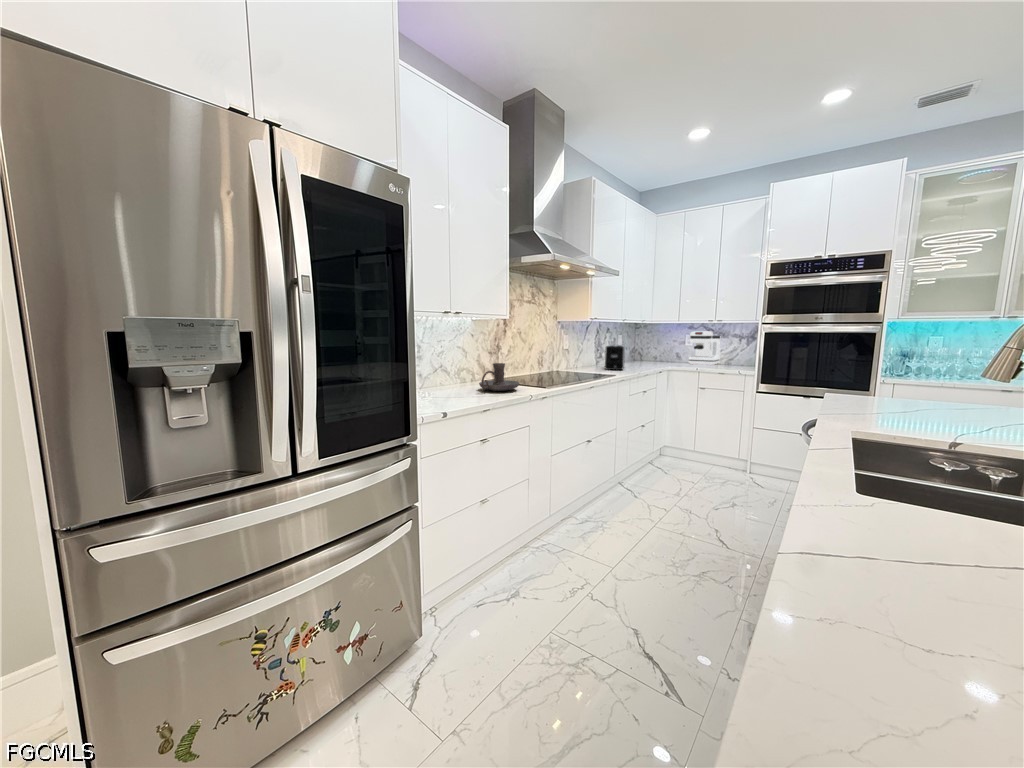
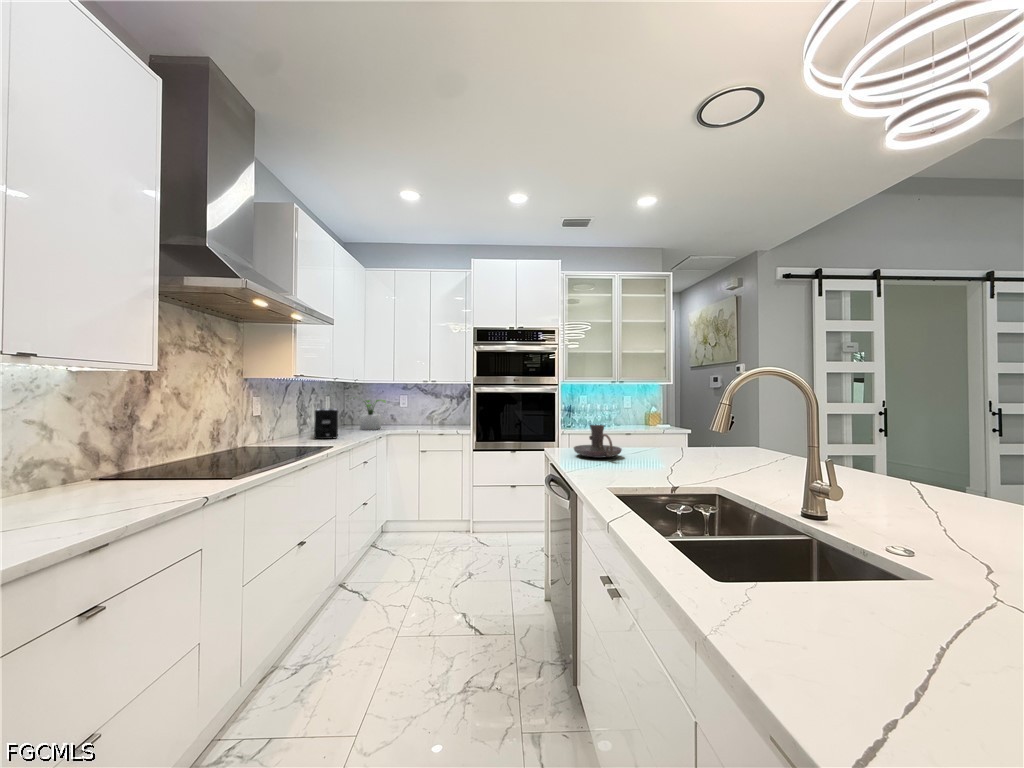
coffee maker: present [688,331,720,365] -> none [404,393,433,426]
potted plant: none [633,335,670,366] -> present [360,400,386,430]
candle holder: present [479,363,519,391] -> present [574,425,622,458]

